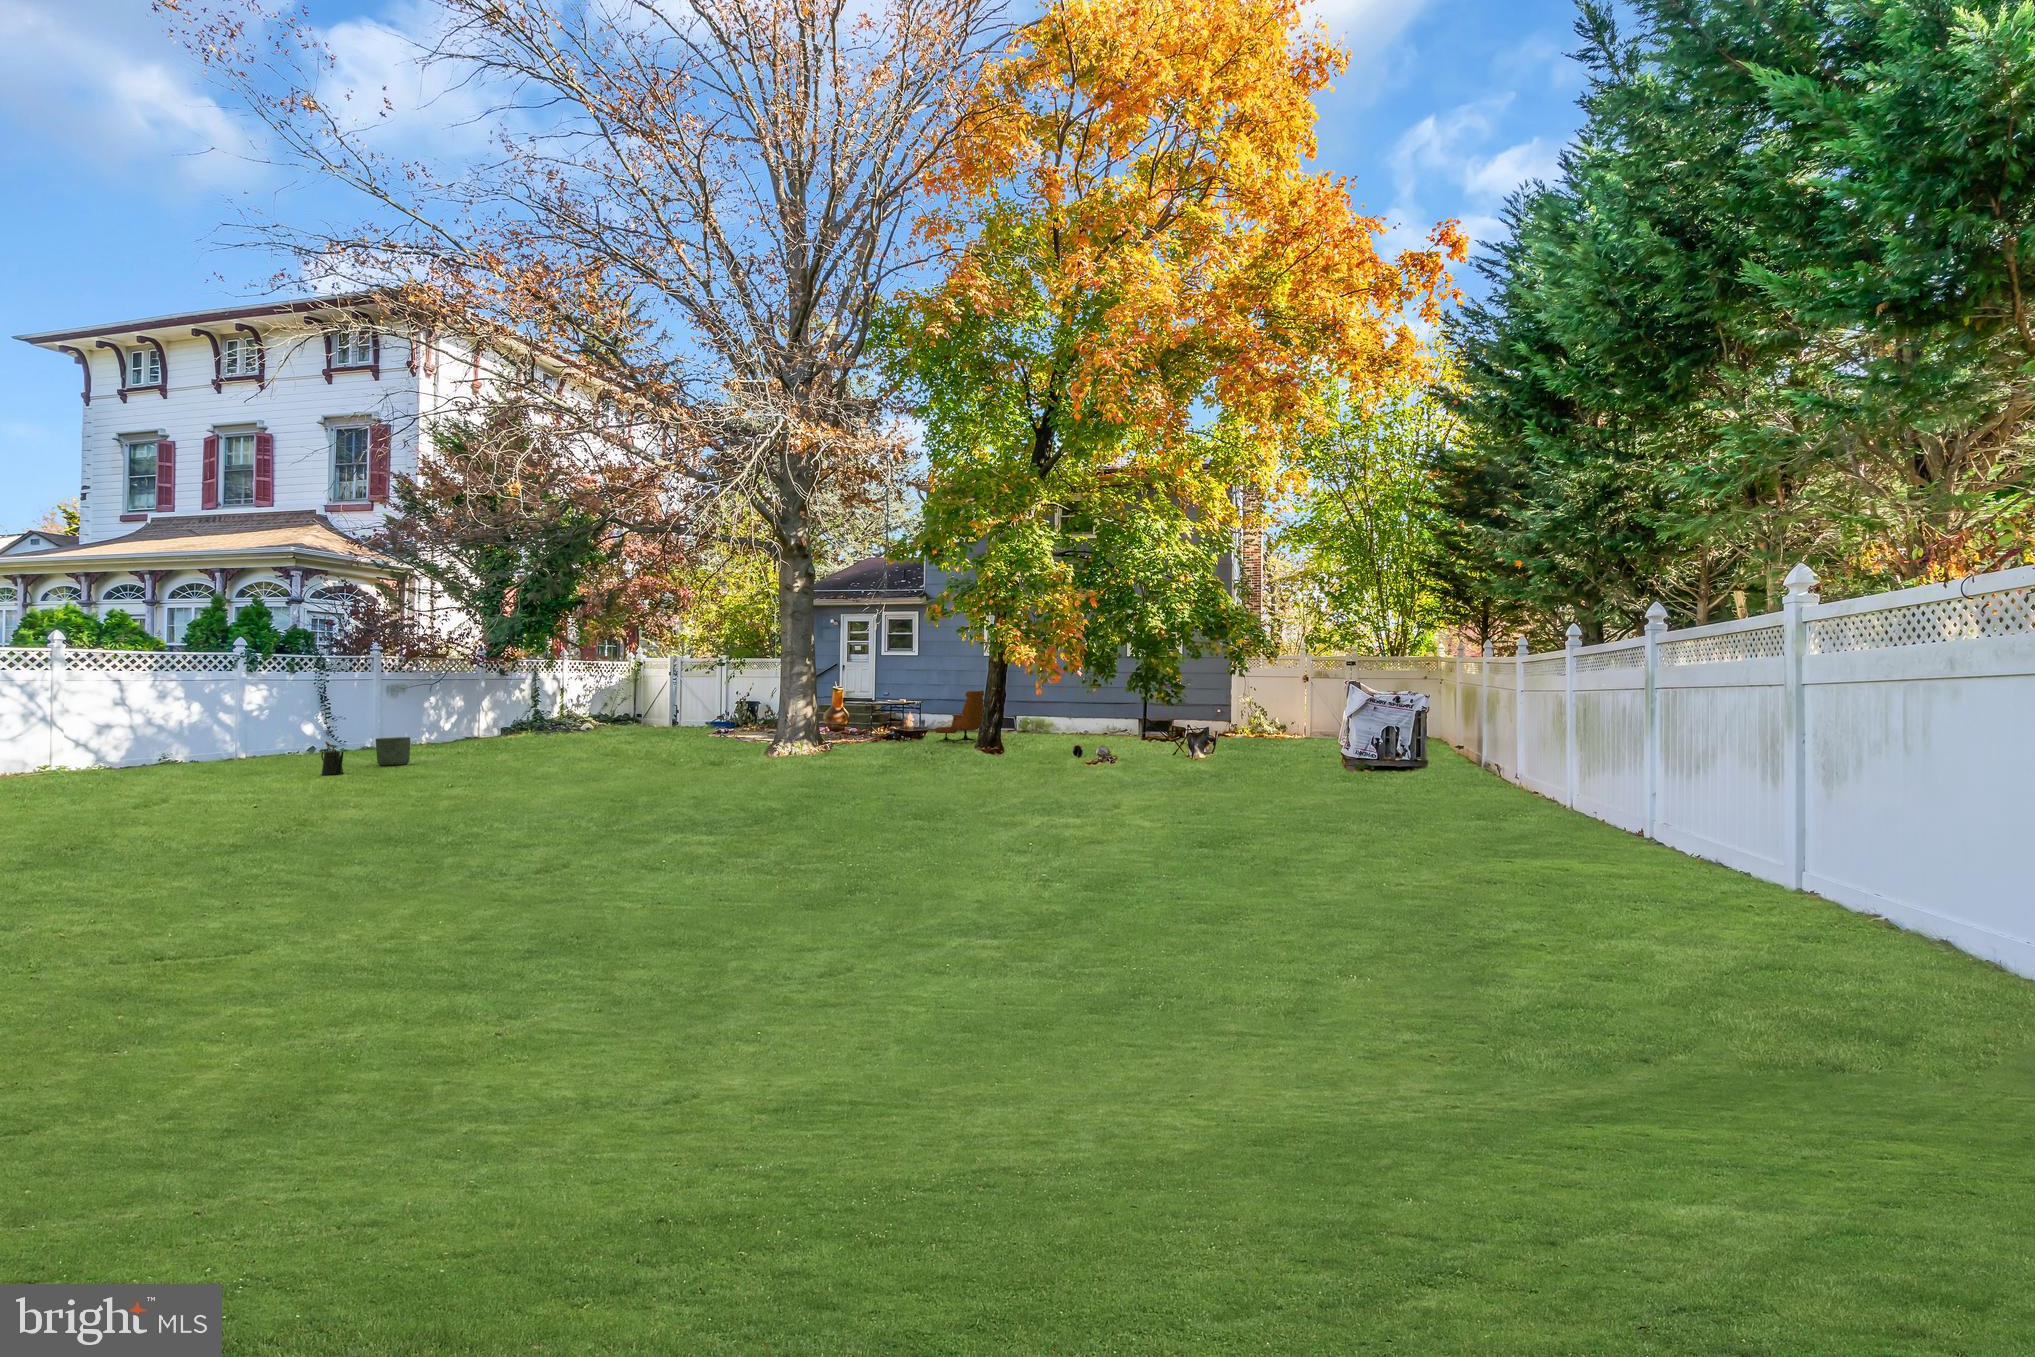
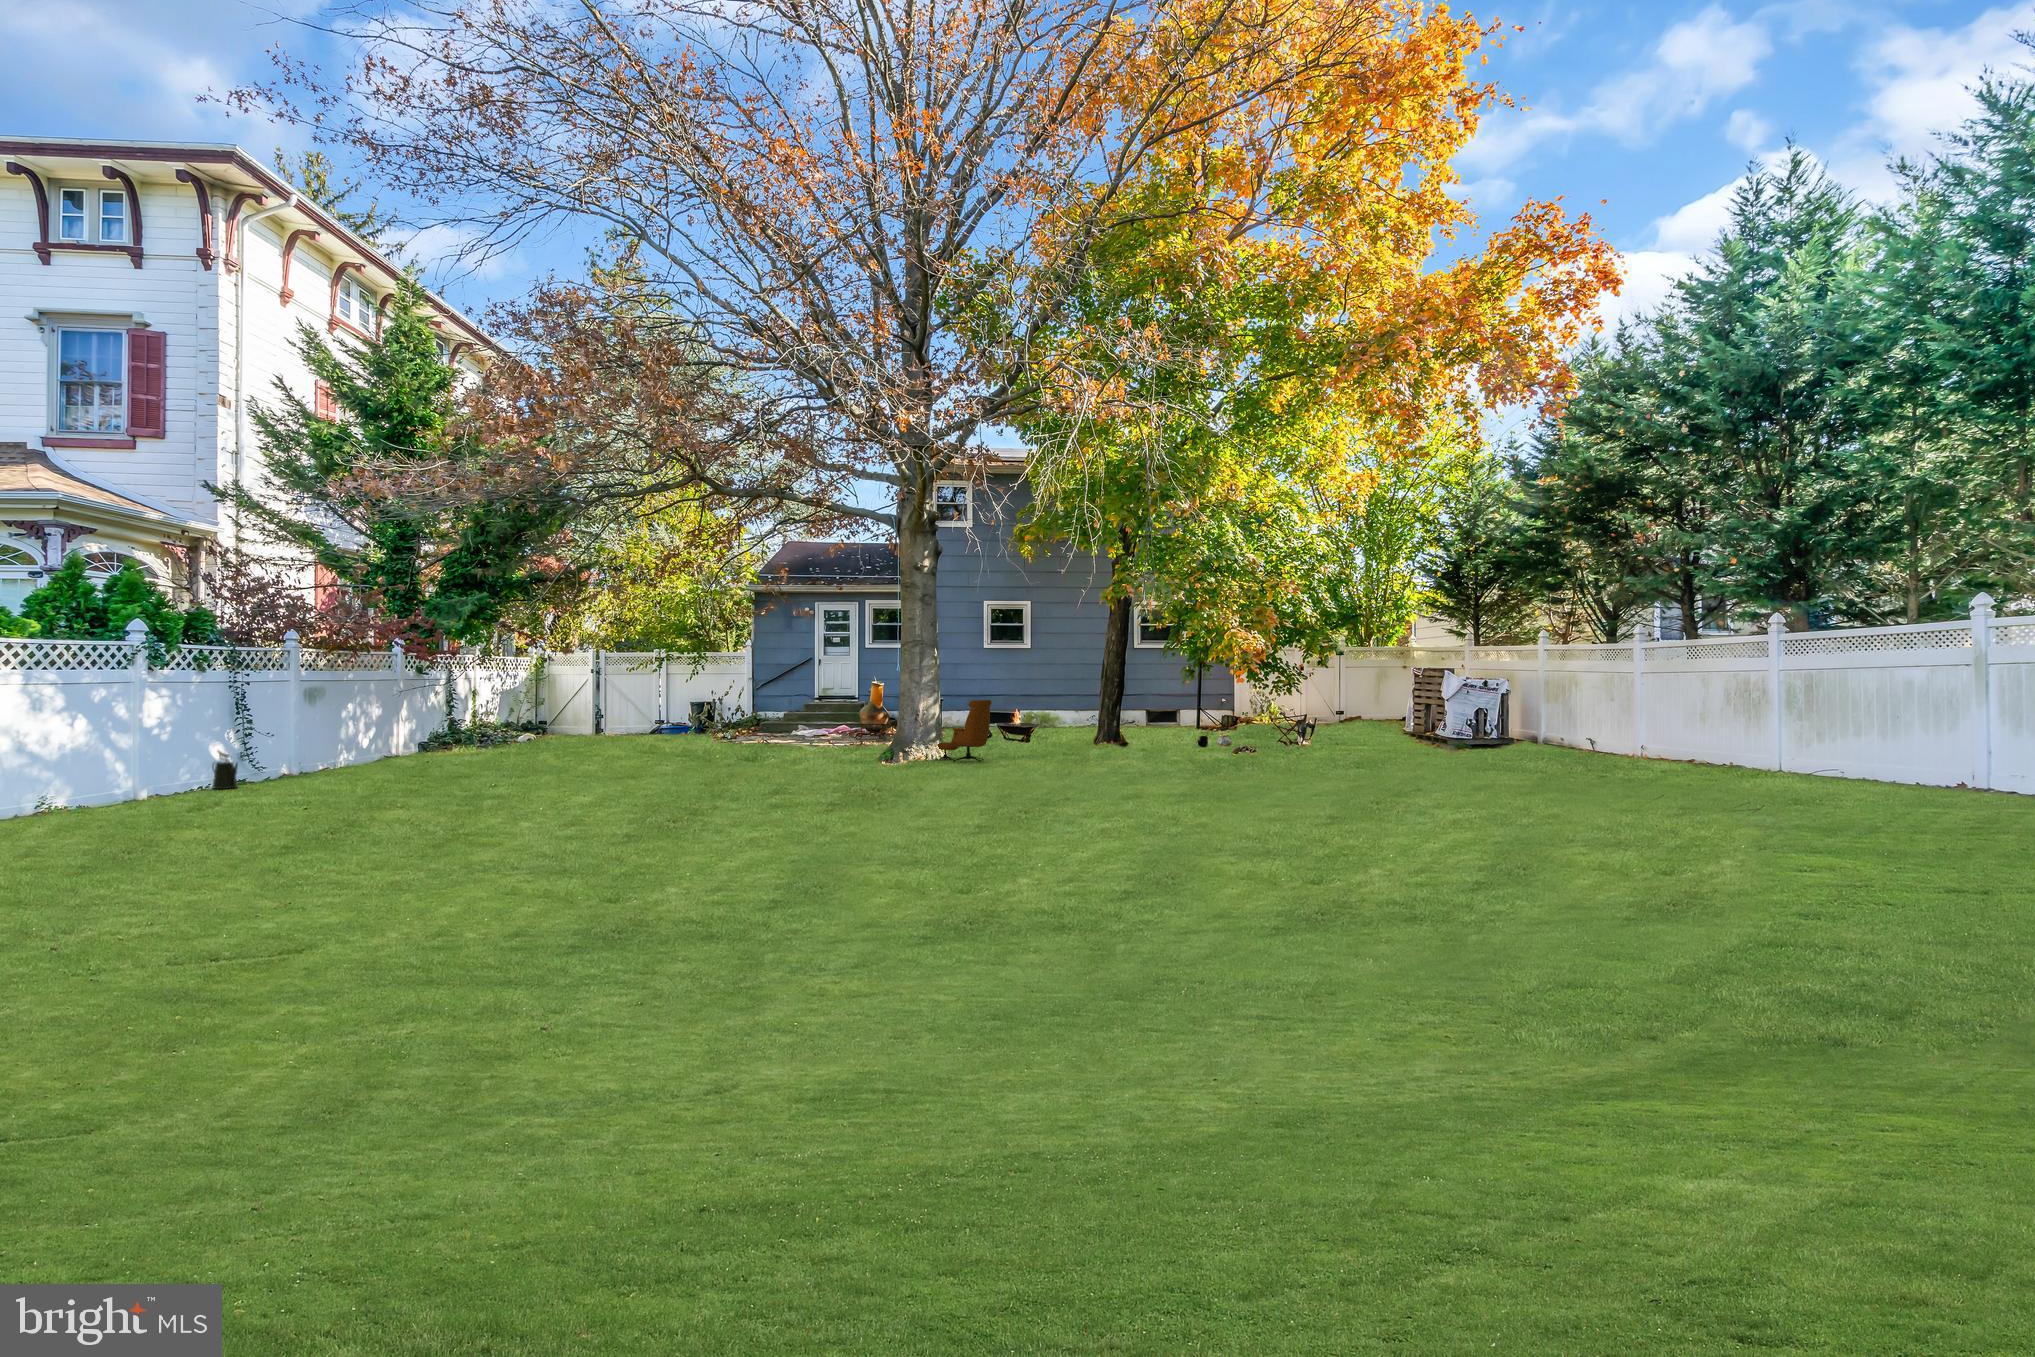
planter: present [376,737,410,766] -> none [273,746,313,779]

